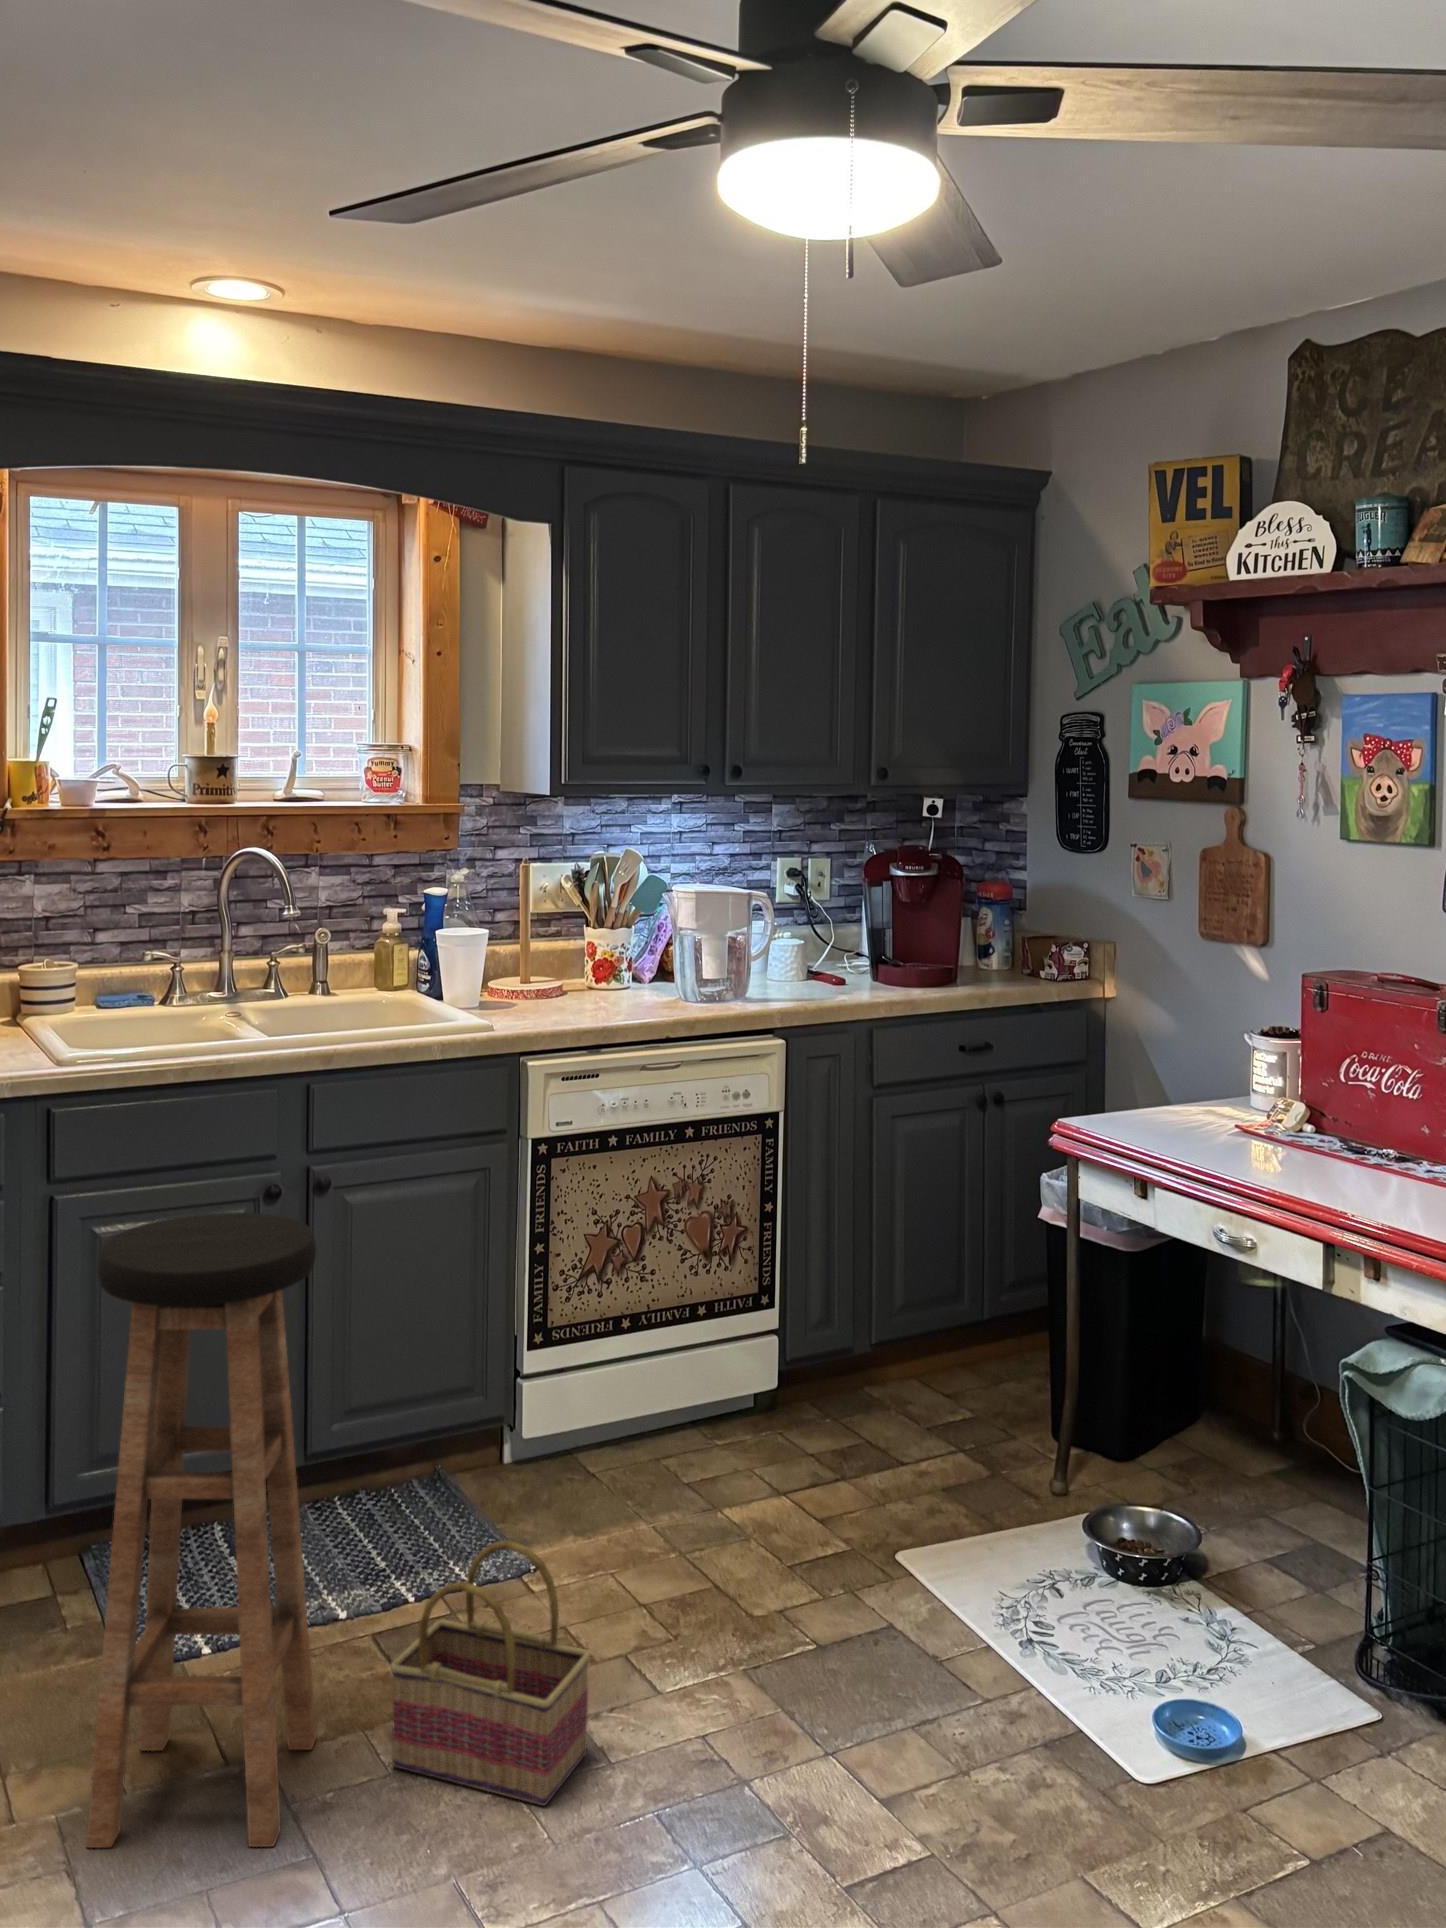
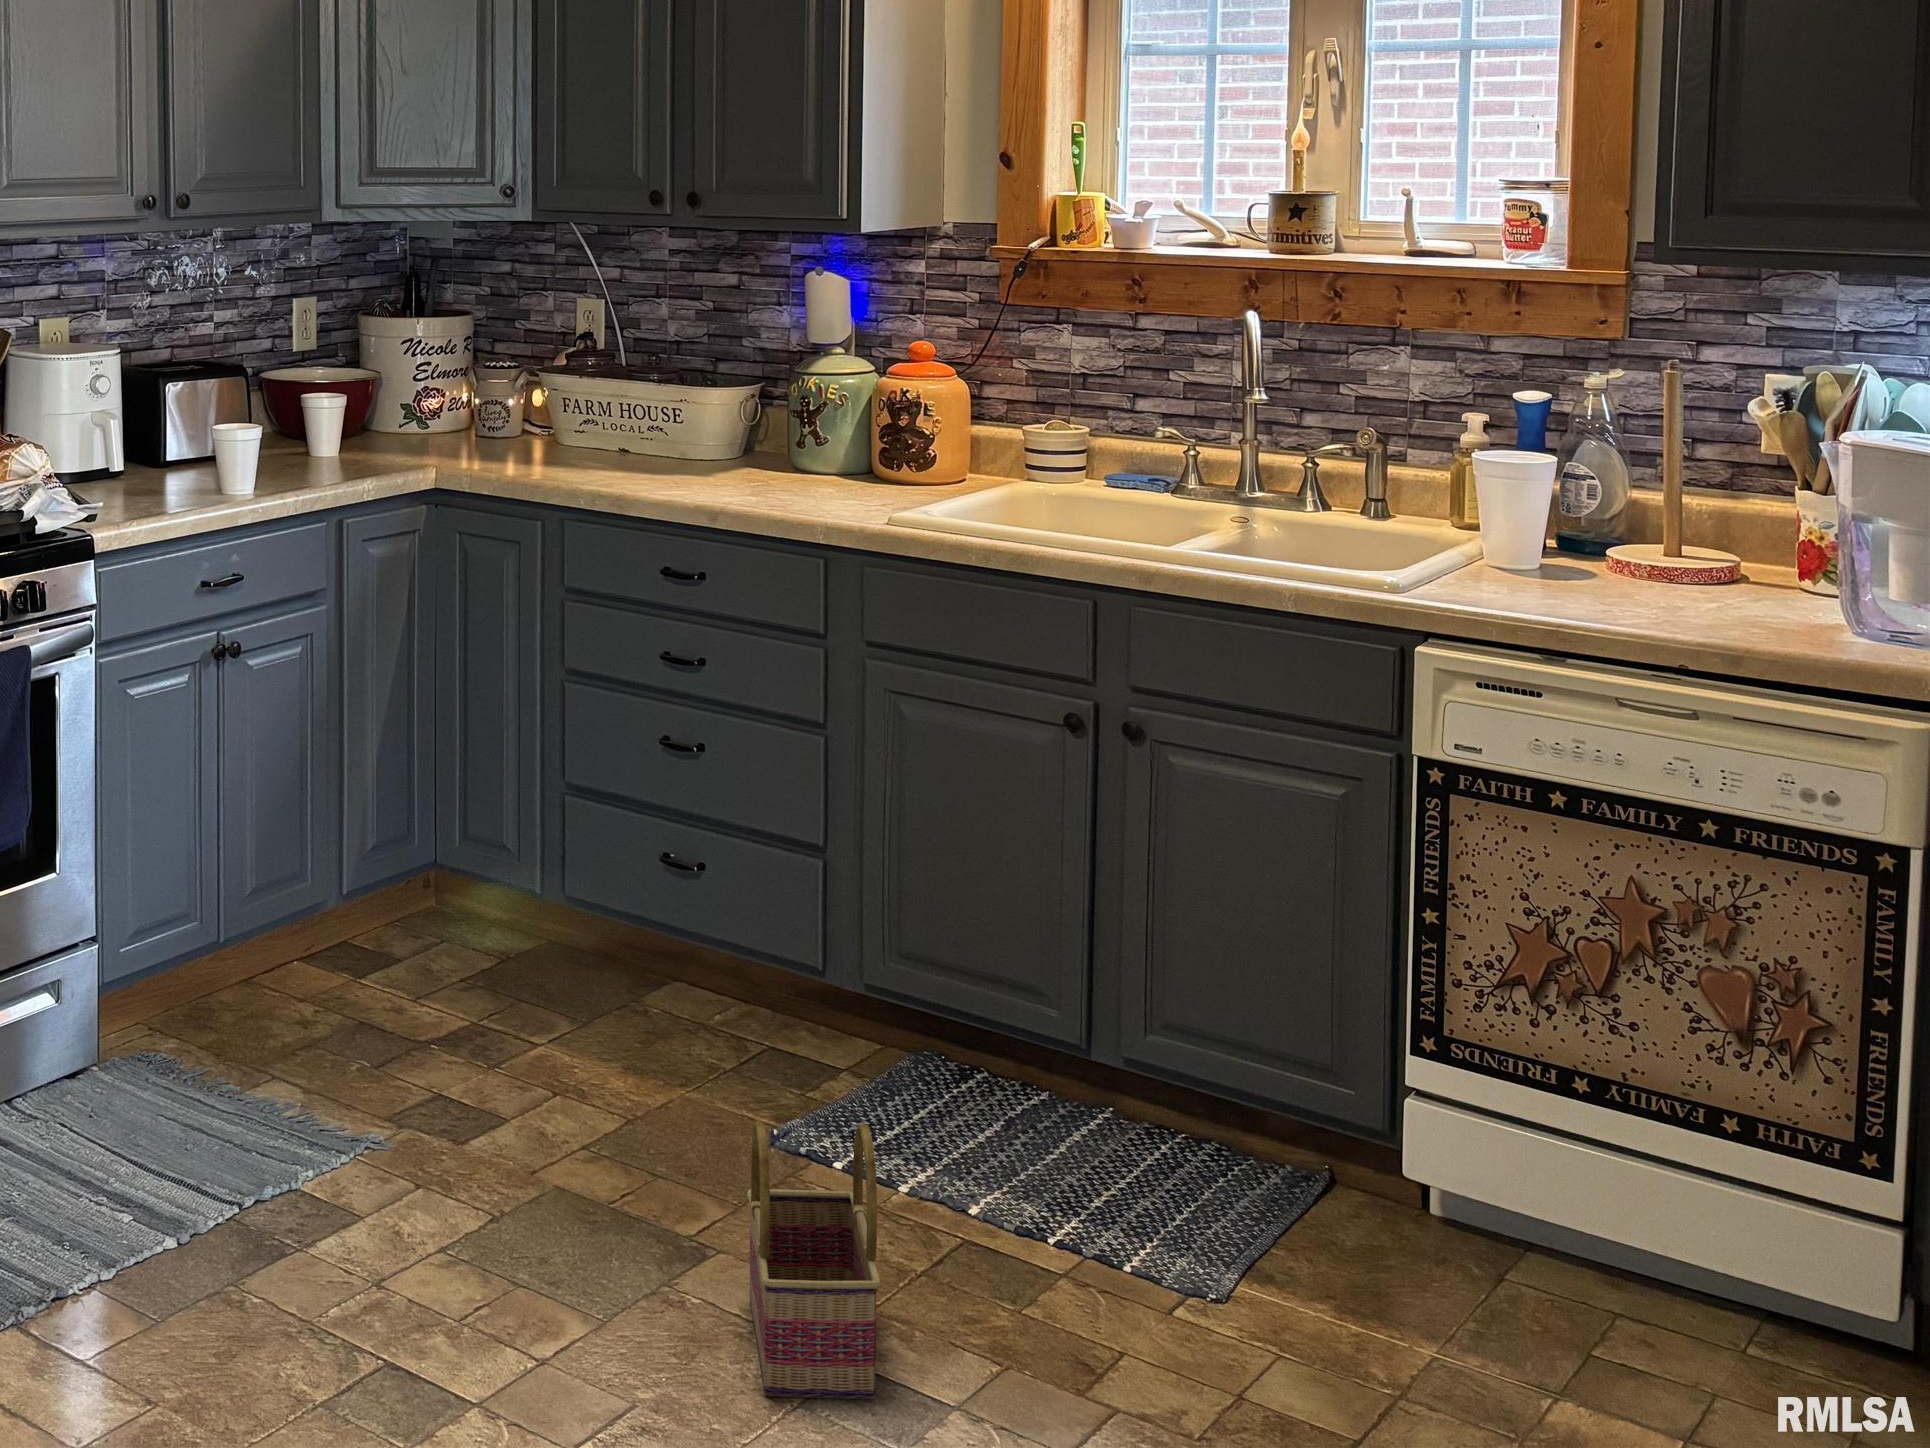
bar stool: present [86,1212,317,1848] -> none [528,661,759,1275]

